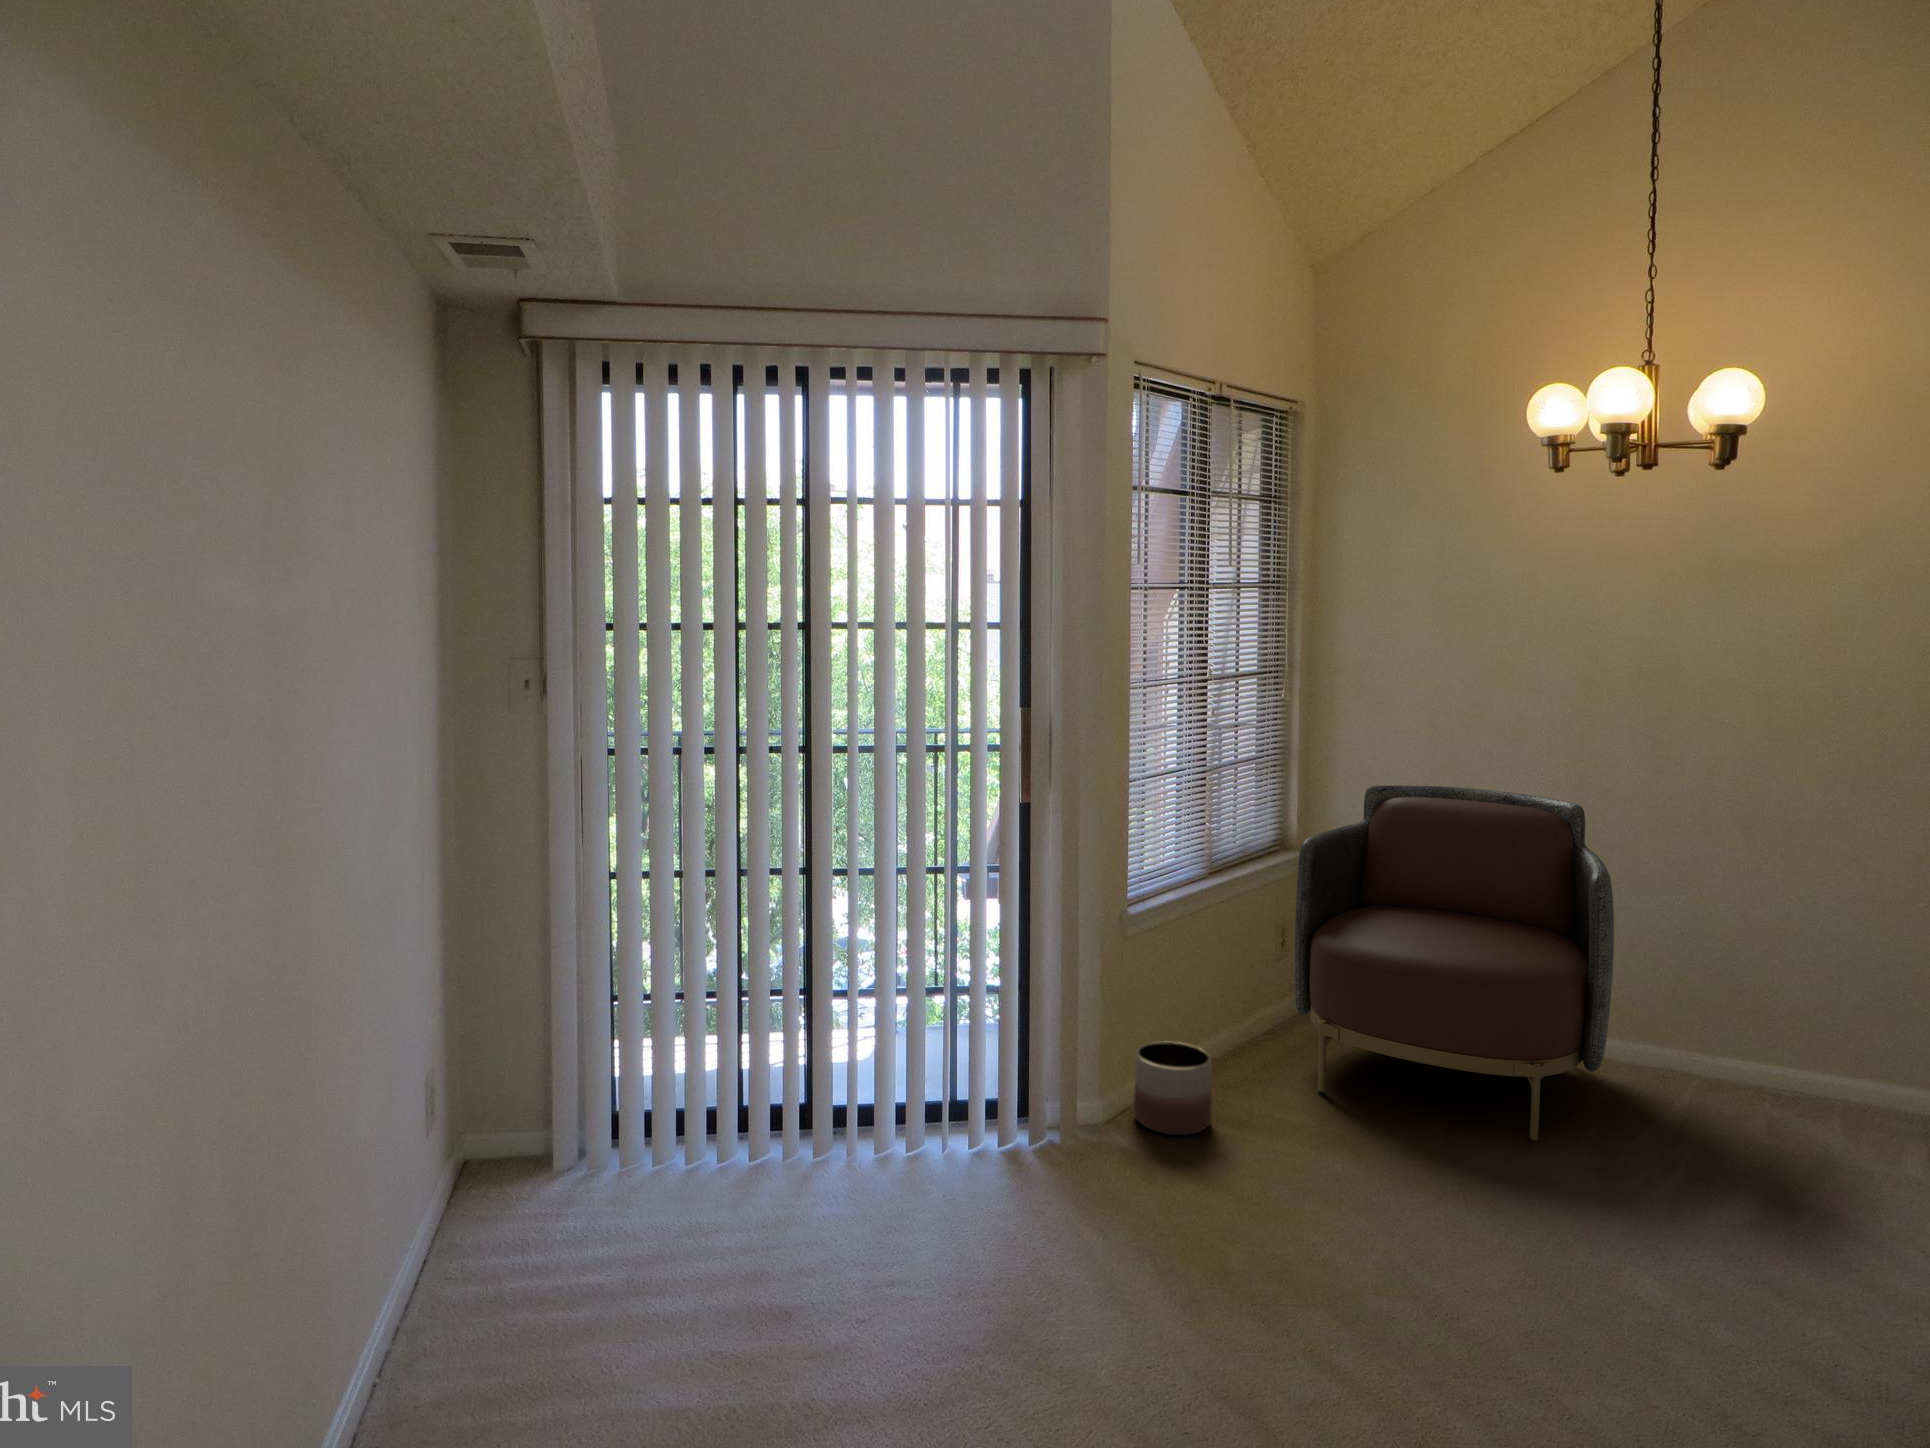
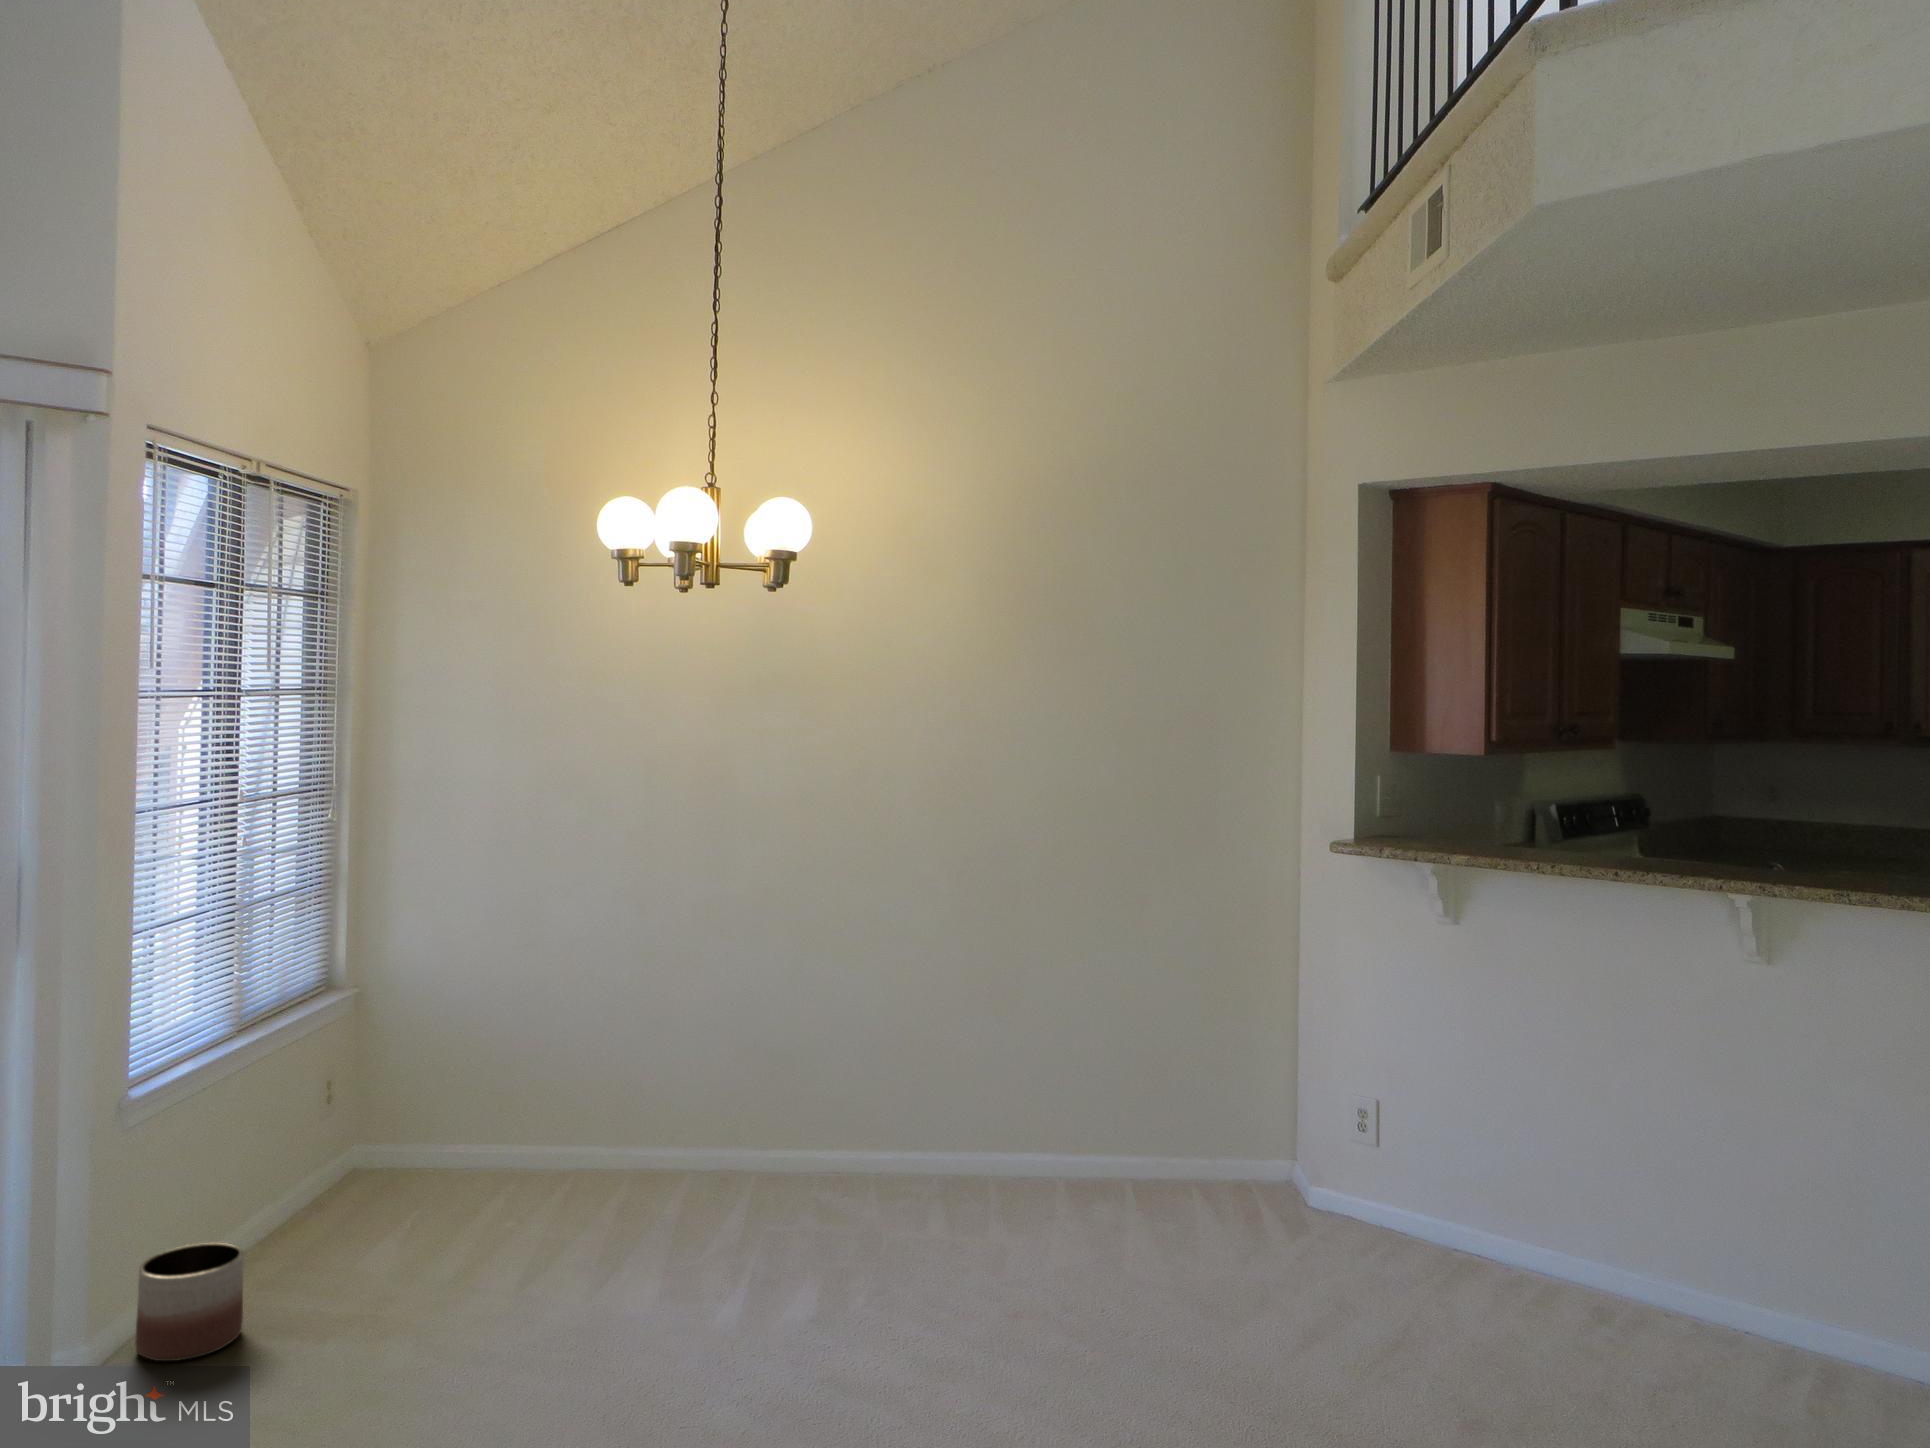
armchair: present [1295,786,1614,1142] -> none [347,904,667,1262]

